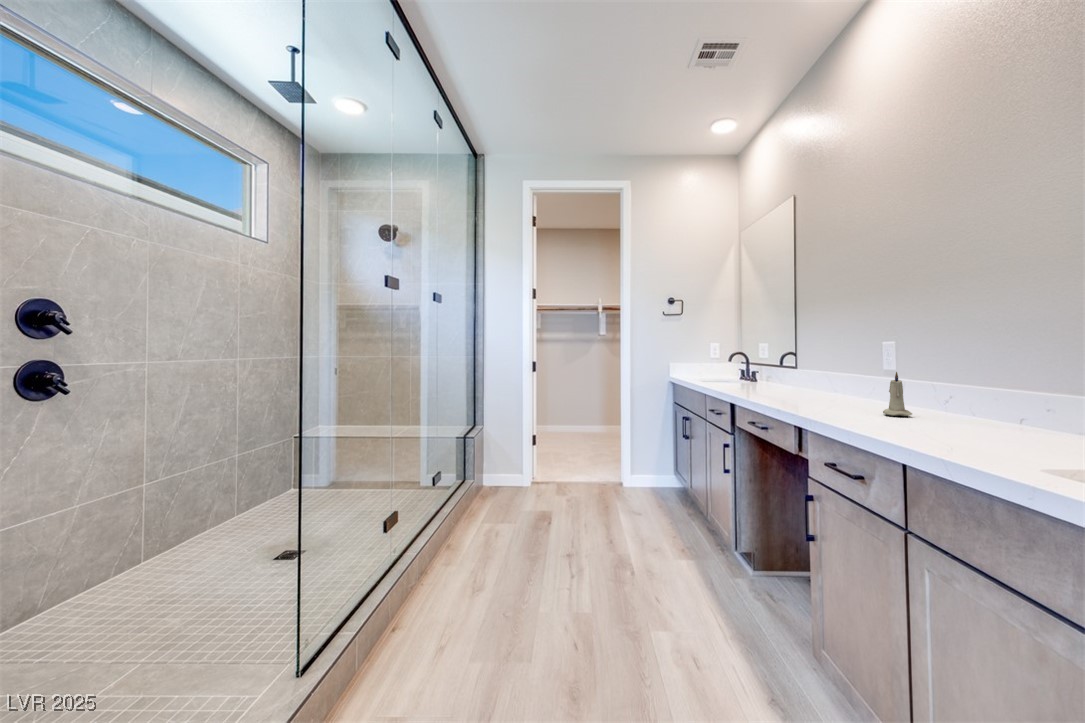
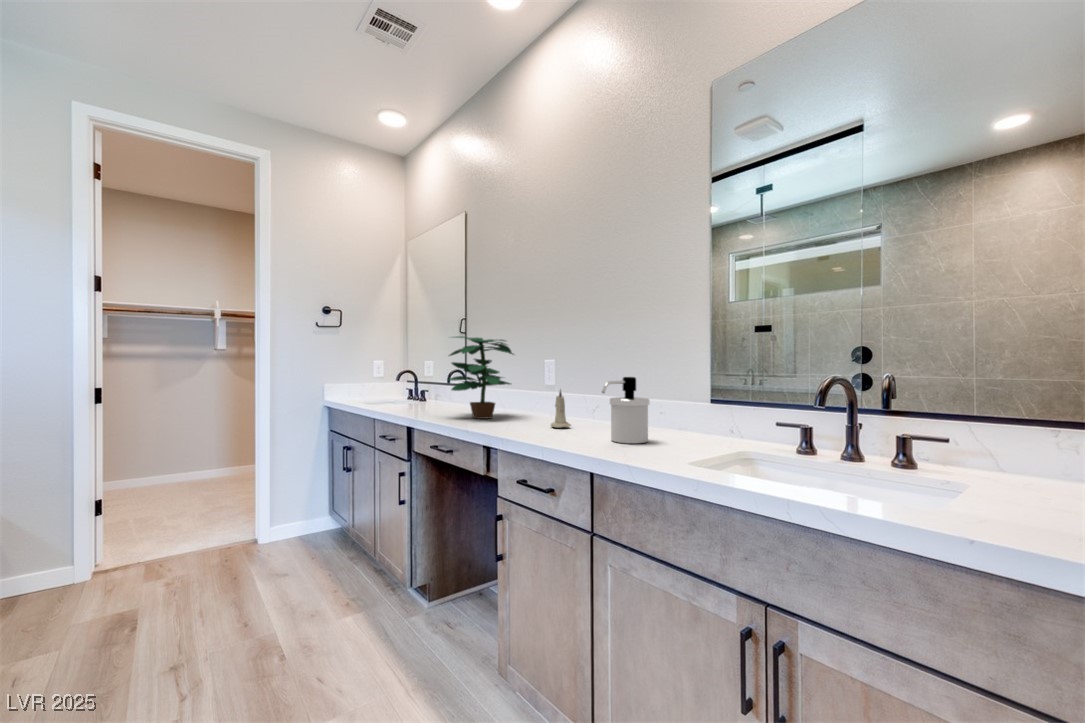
potted plant: none [767,318,847,401] -> present [449,336,513,419]
soap dispenser: none [933,359,1020,441] -> present [602,377,649,444]

